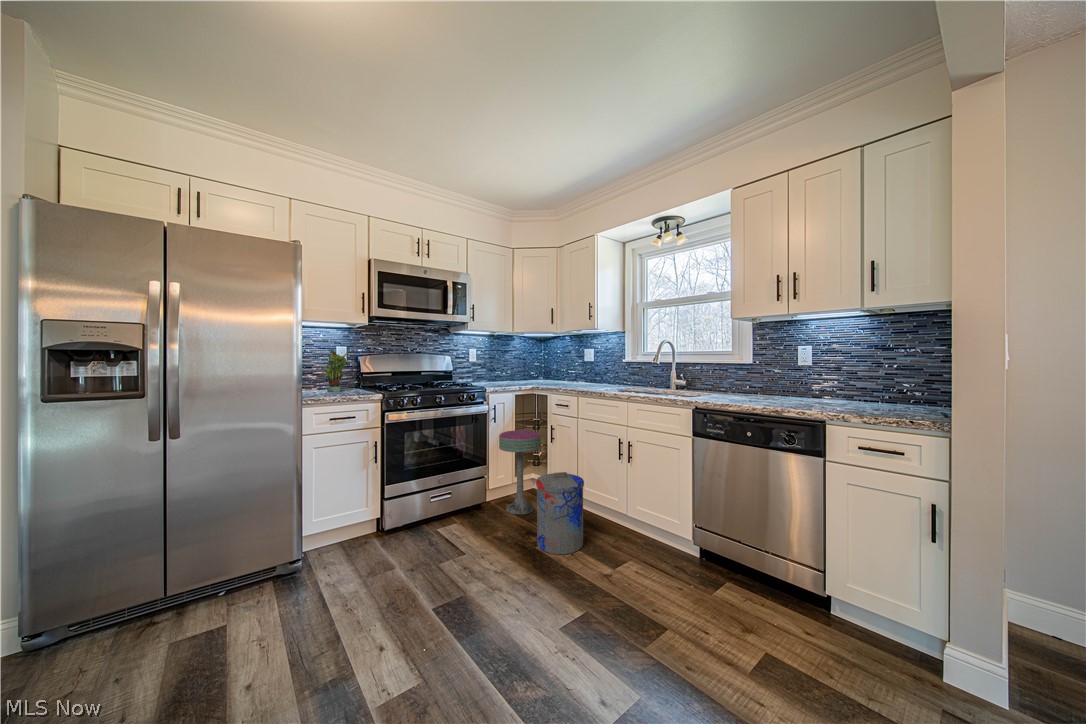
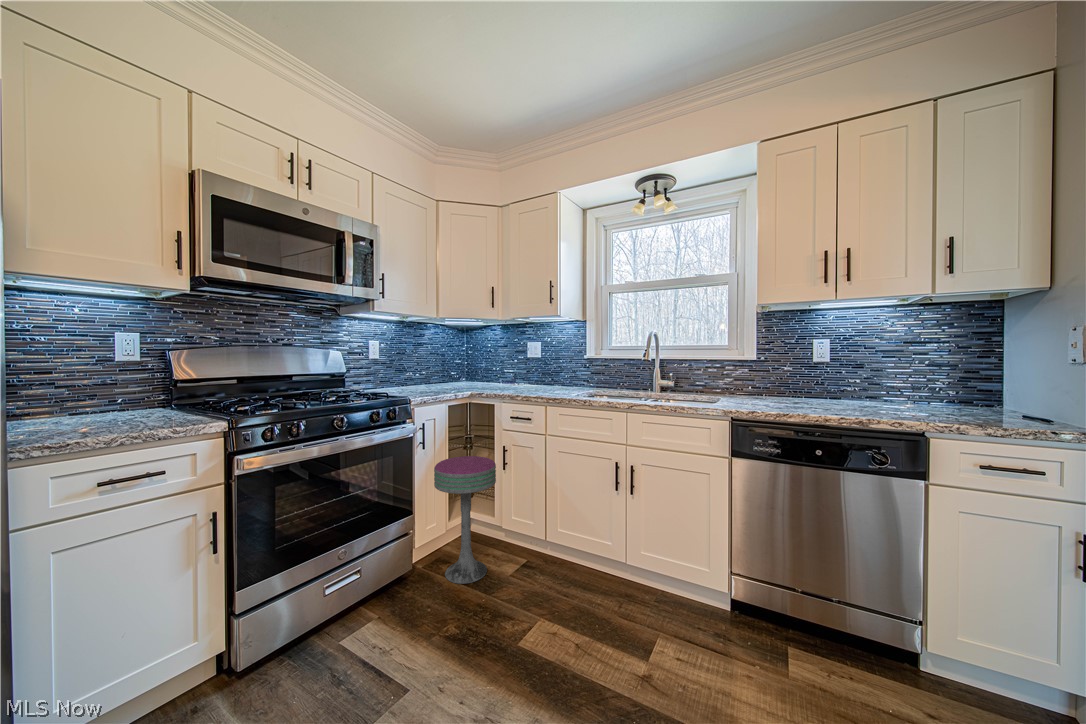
potted plant: present [319,350,348,392] -> none [67,336,143,419]
trash can: present [536,472,584,554] -> none [517,520,589,654]

